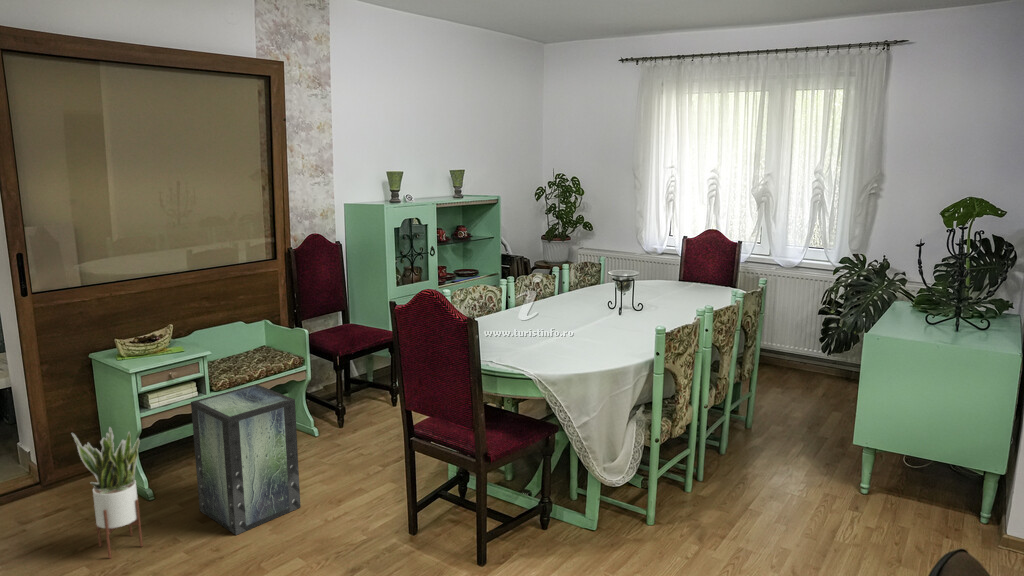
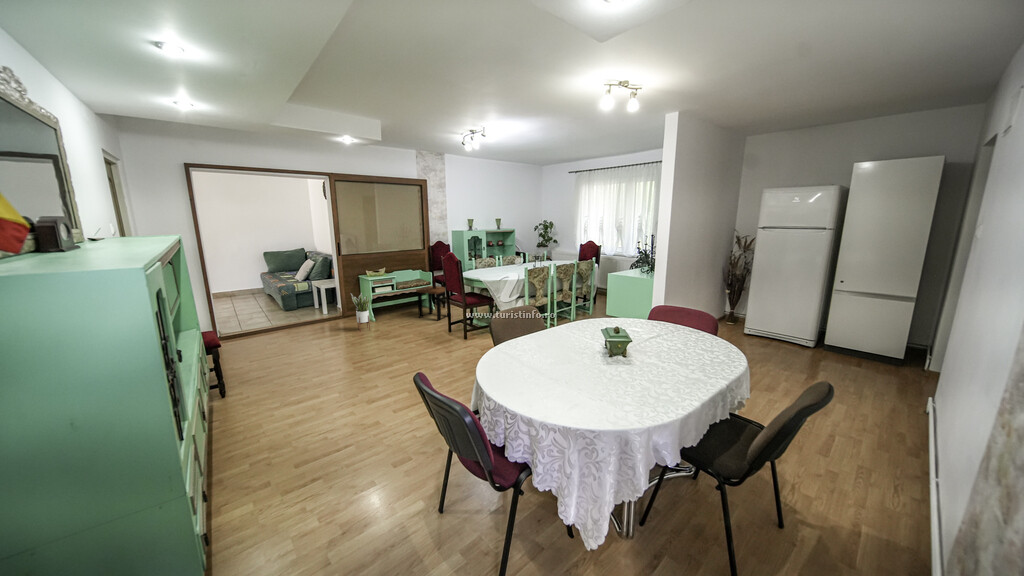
side table: none [278,348,380,481] -> present [416,277,451,321]
storage box: present [191,384,301,535] -> none [386,286,419,330]

